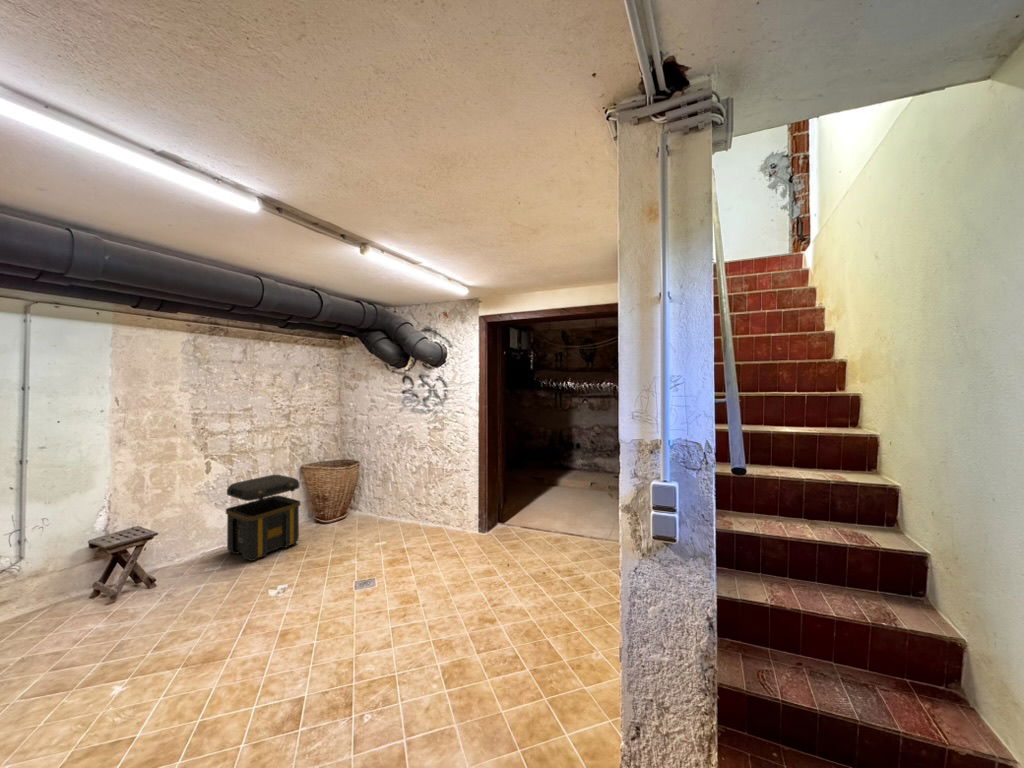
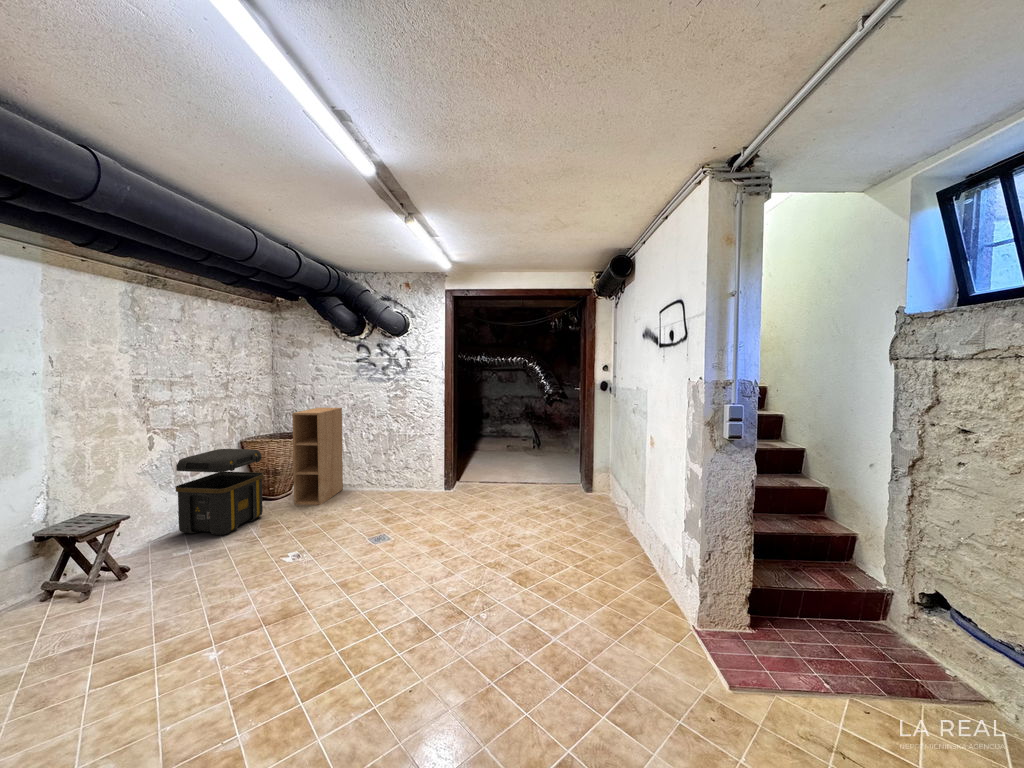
shelving unit: none [335,437,388,538] -> present [292,408,343,505]

